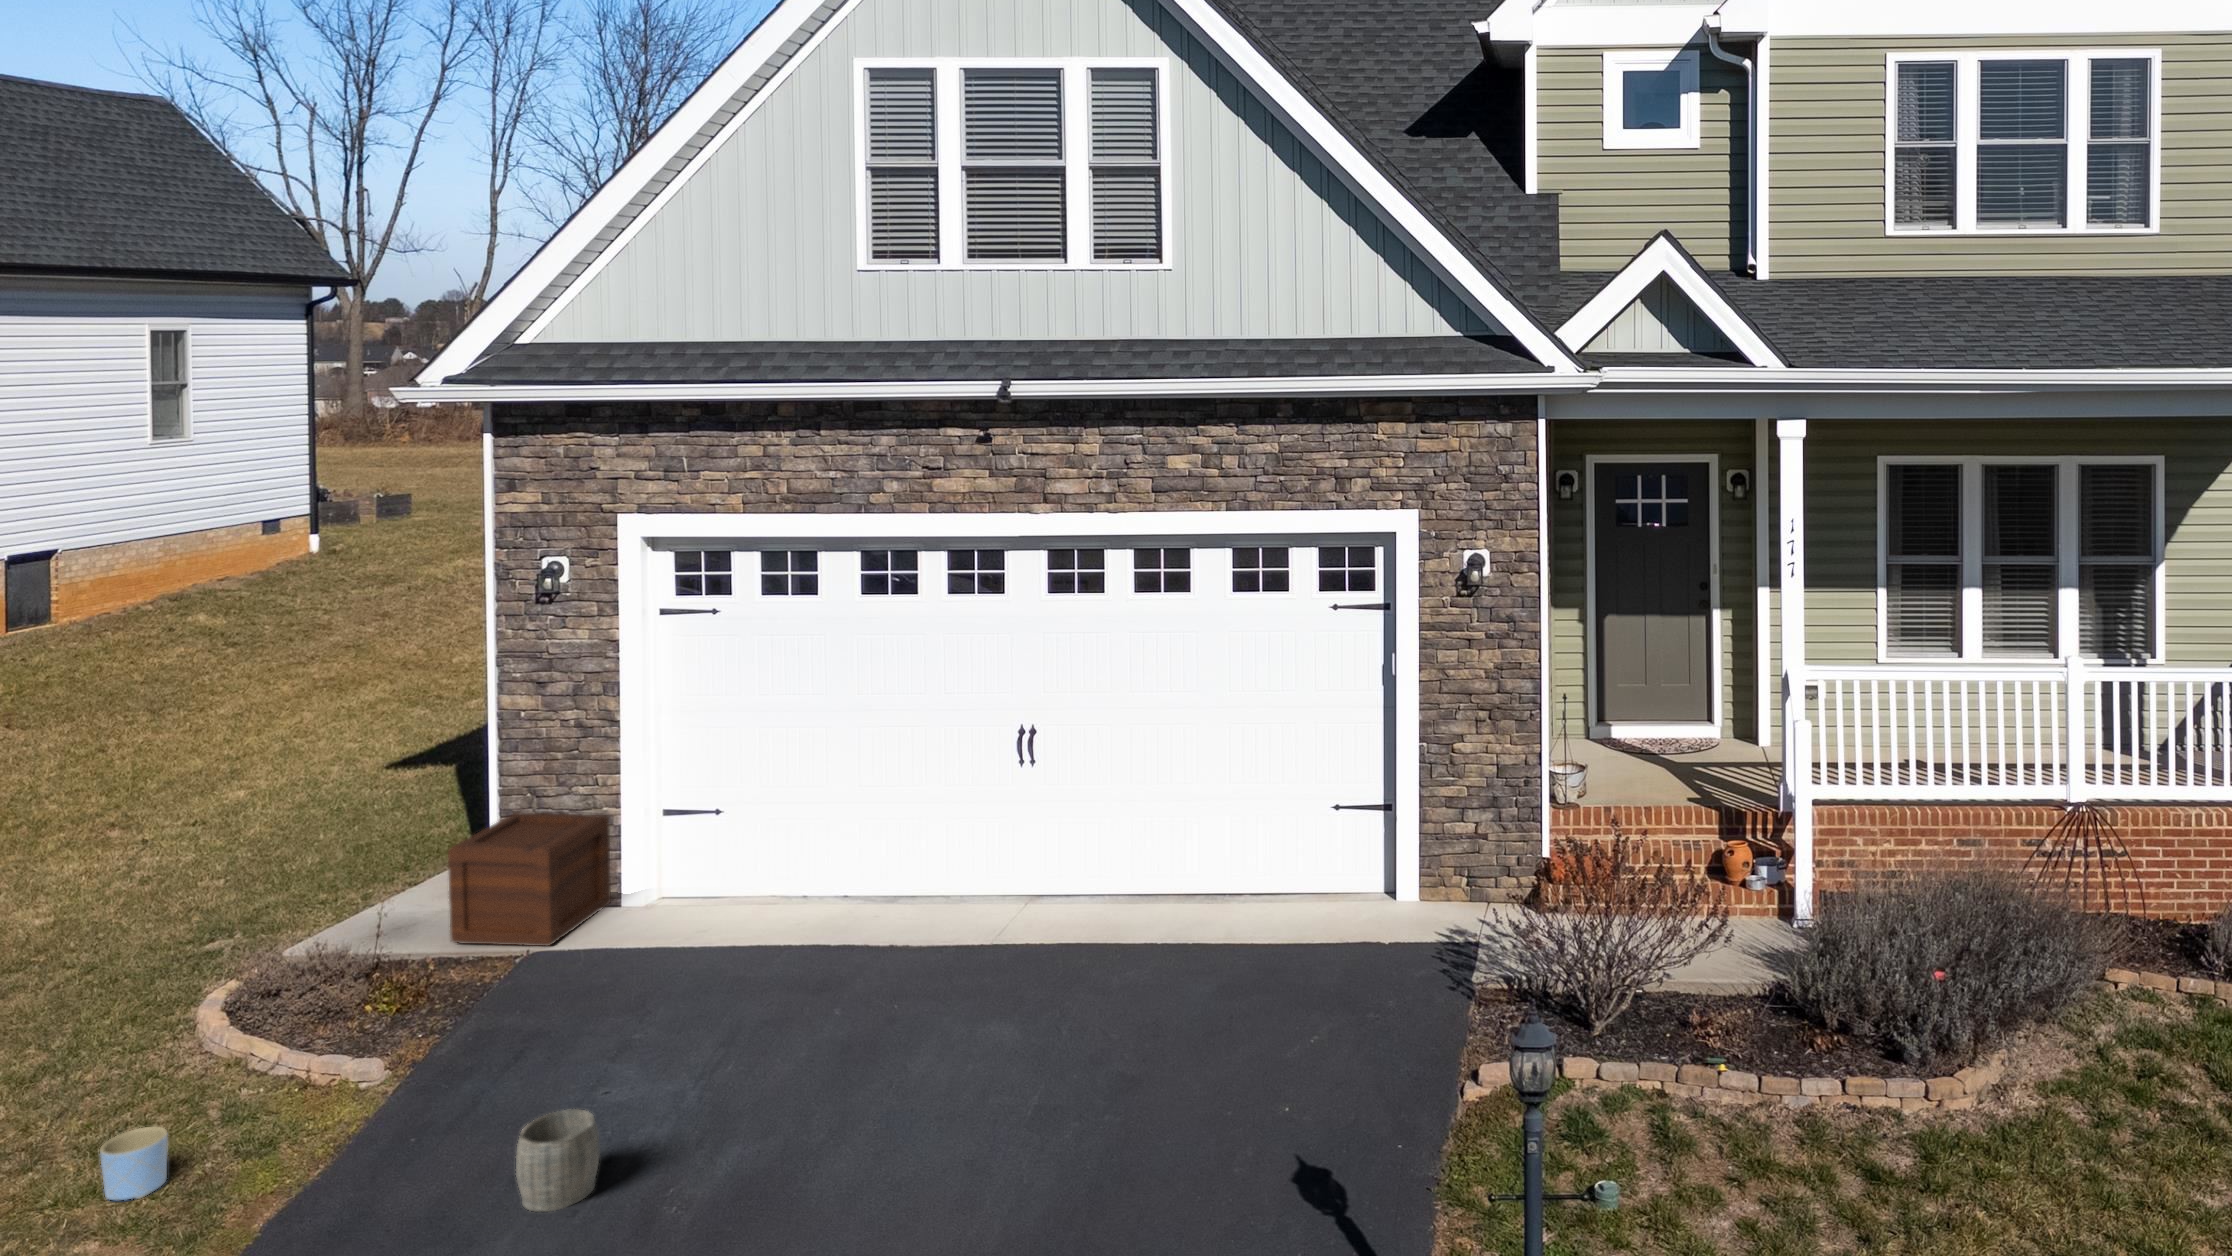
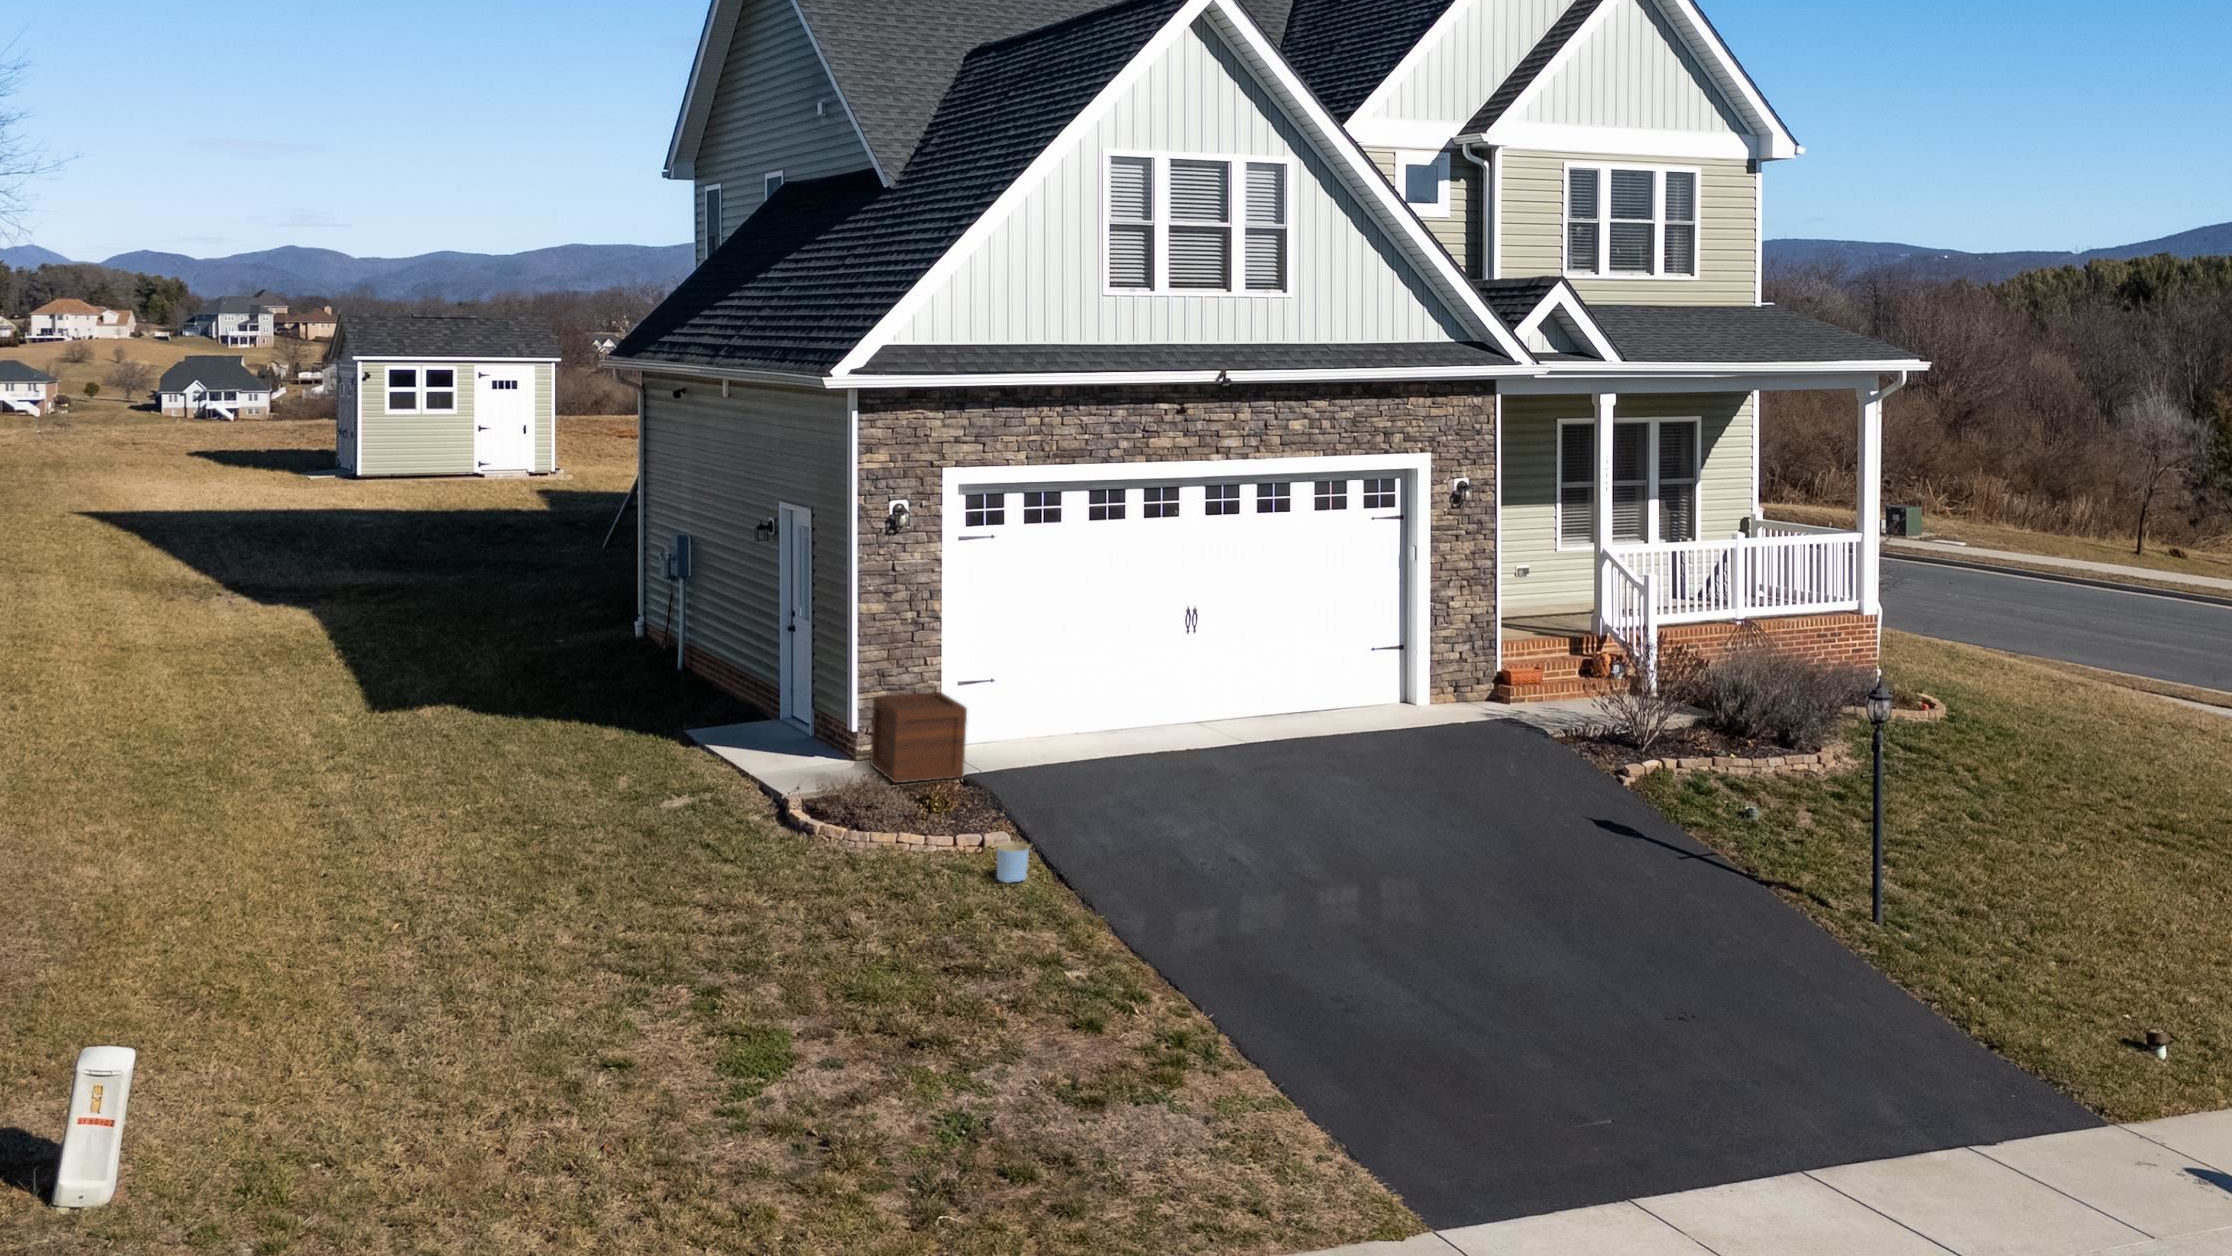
woven basket: present [516,1109,599,1212] -> none [1228,800,1270,851]

